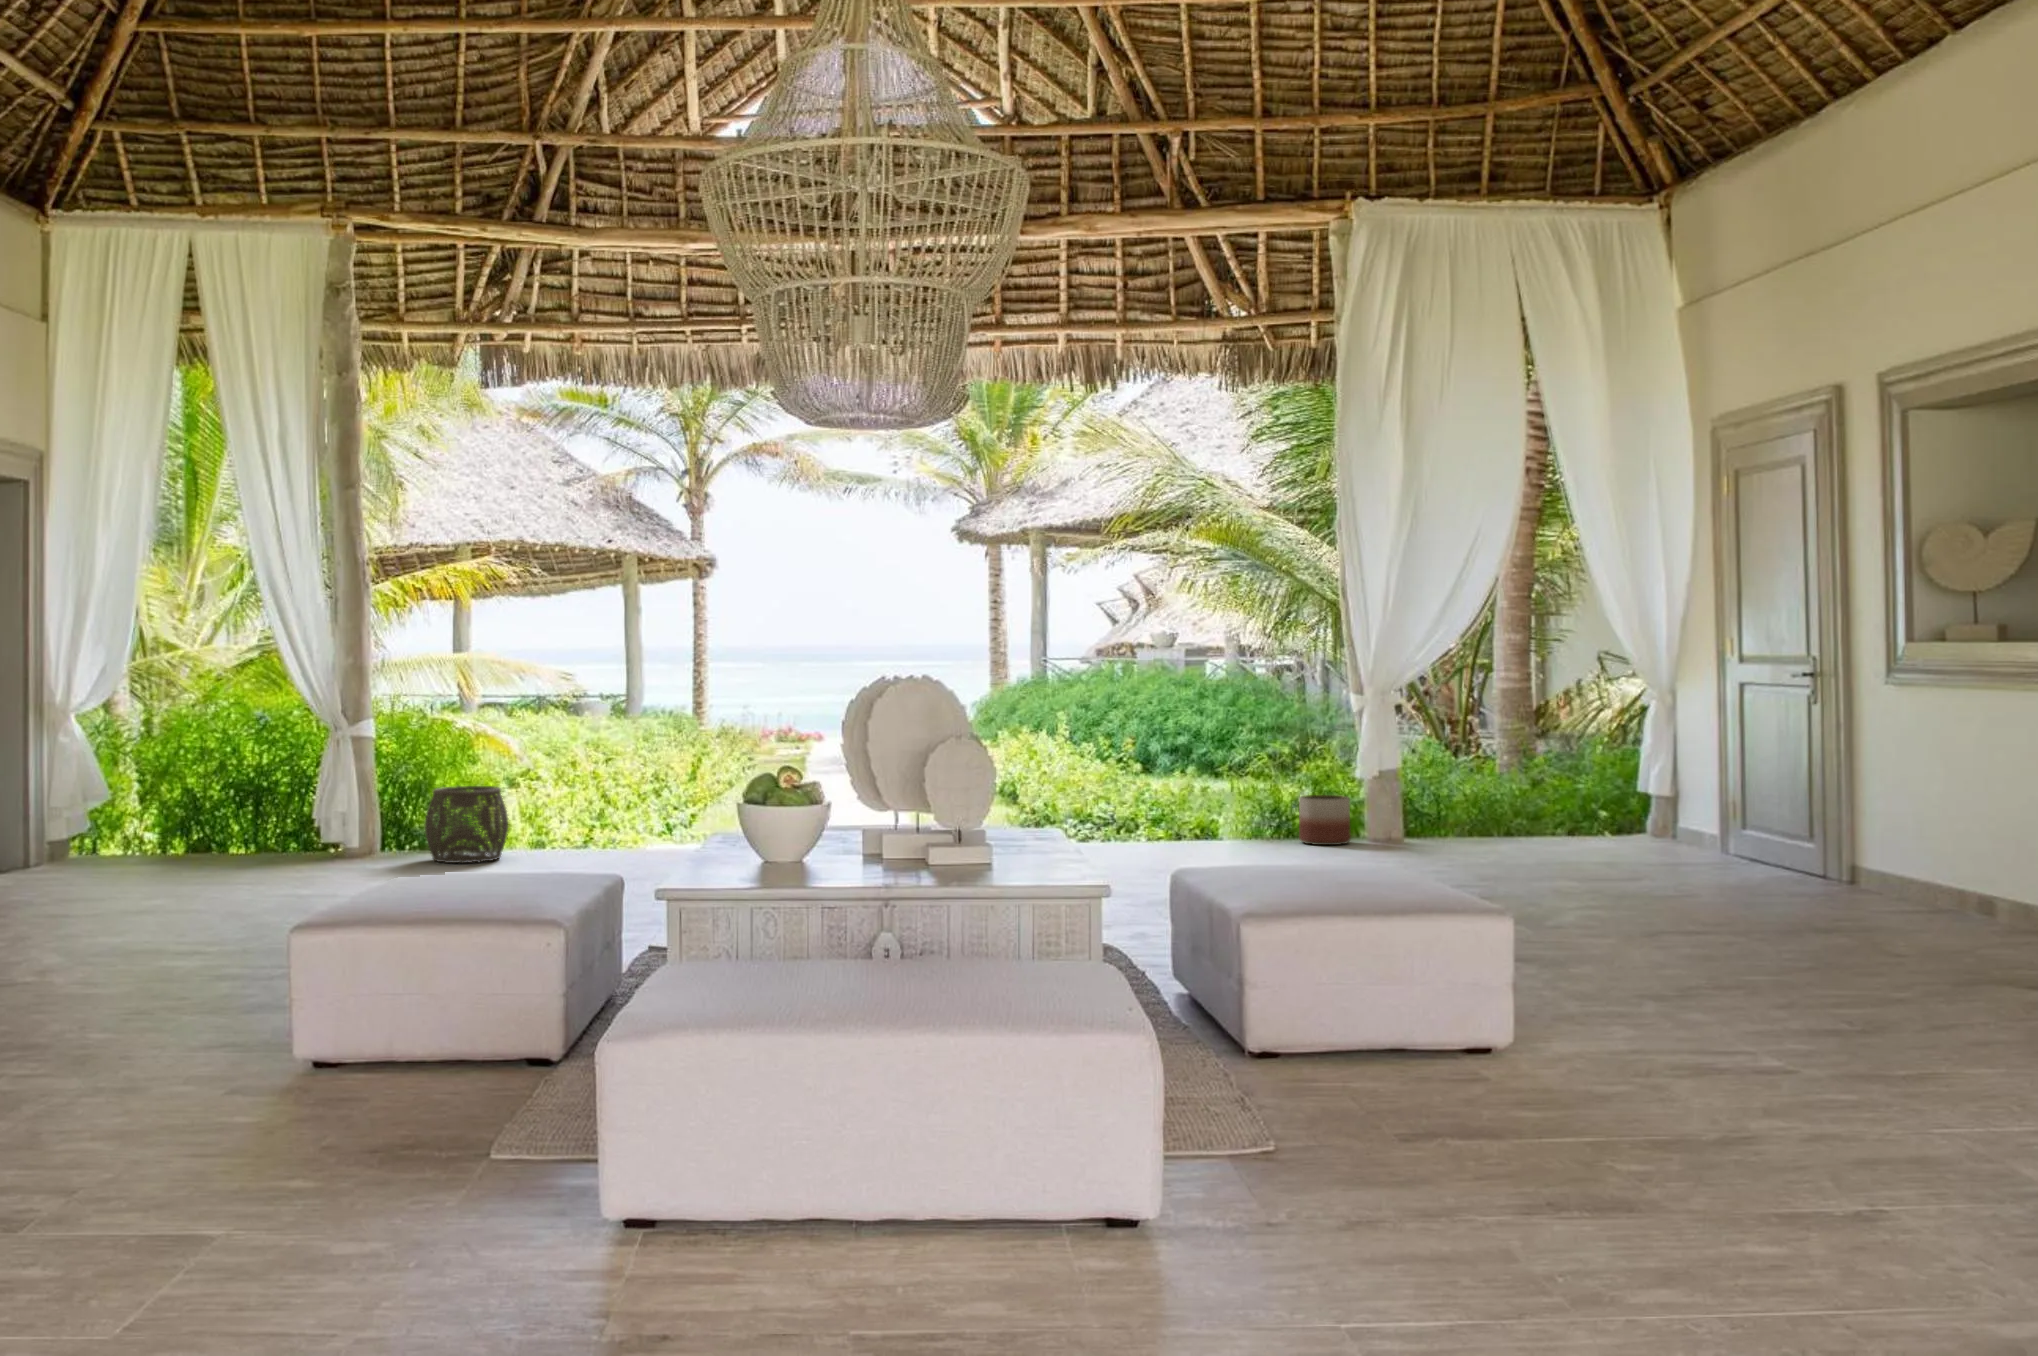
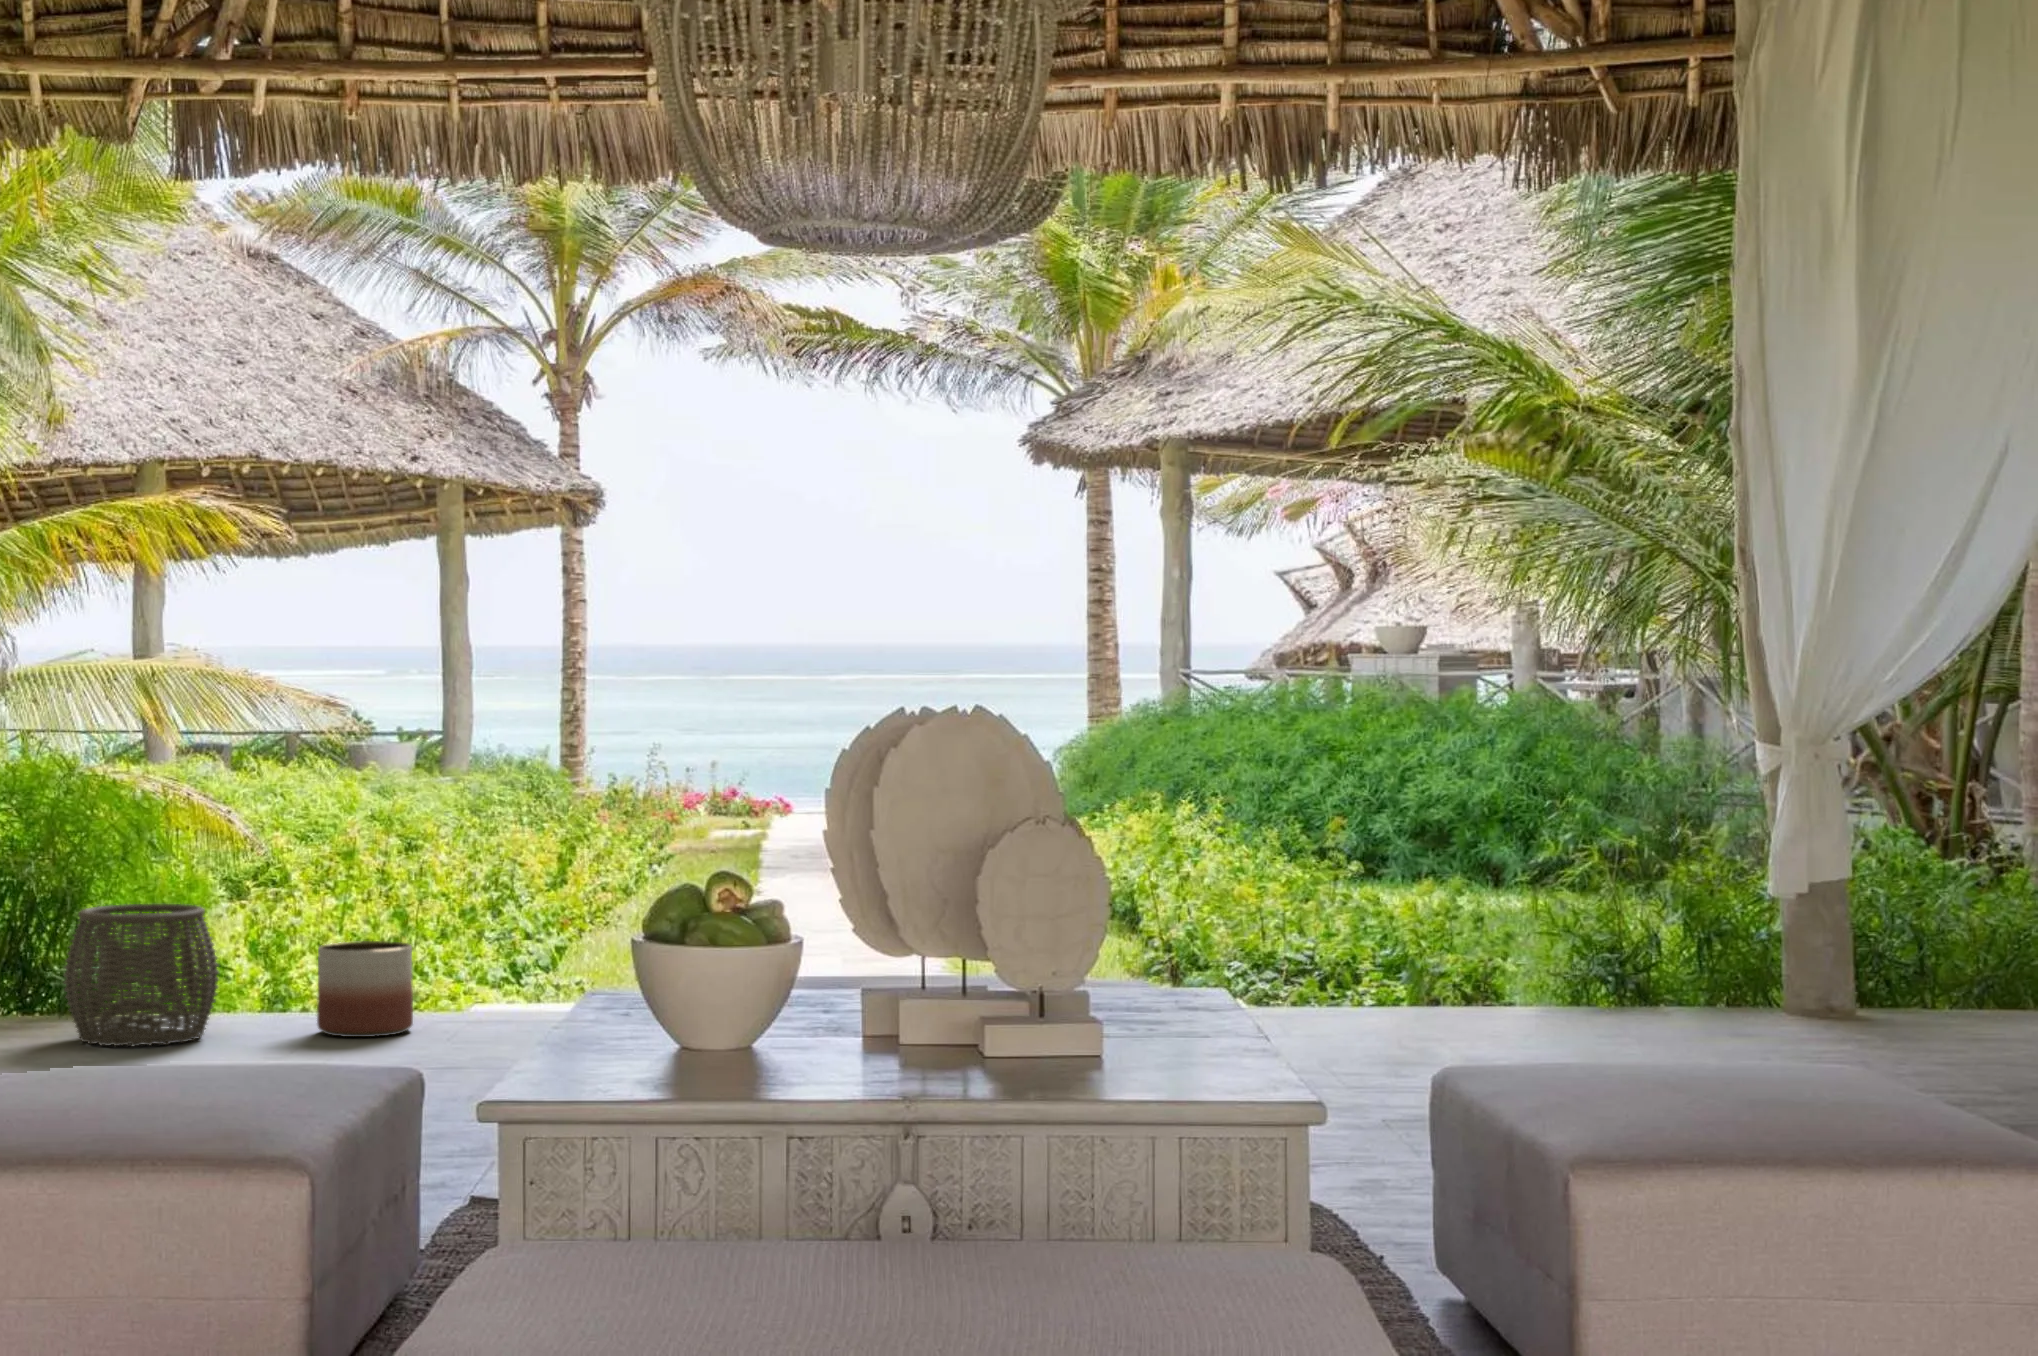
planter: present [1299,795,1351,845] -> present [317,941,413,1037]

